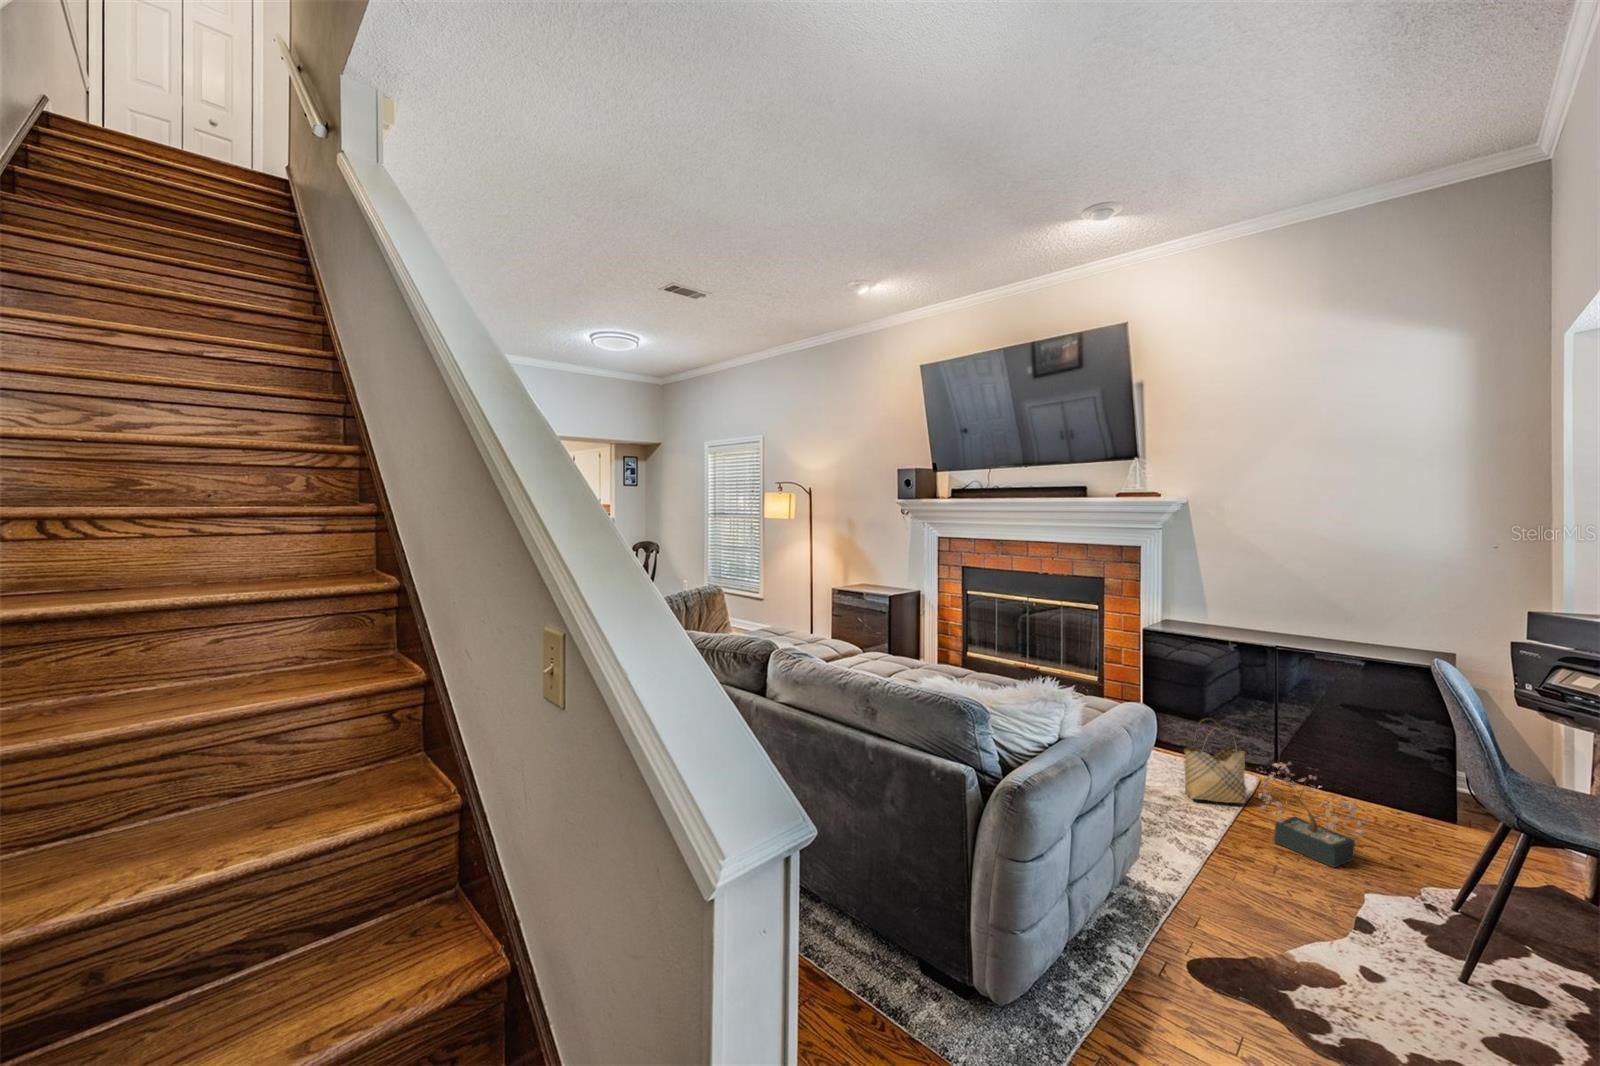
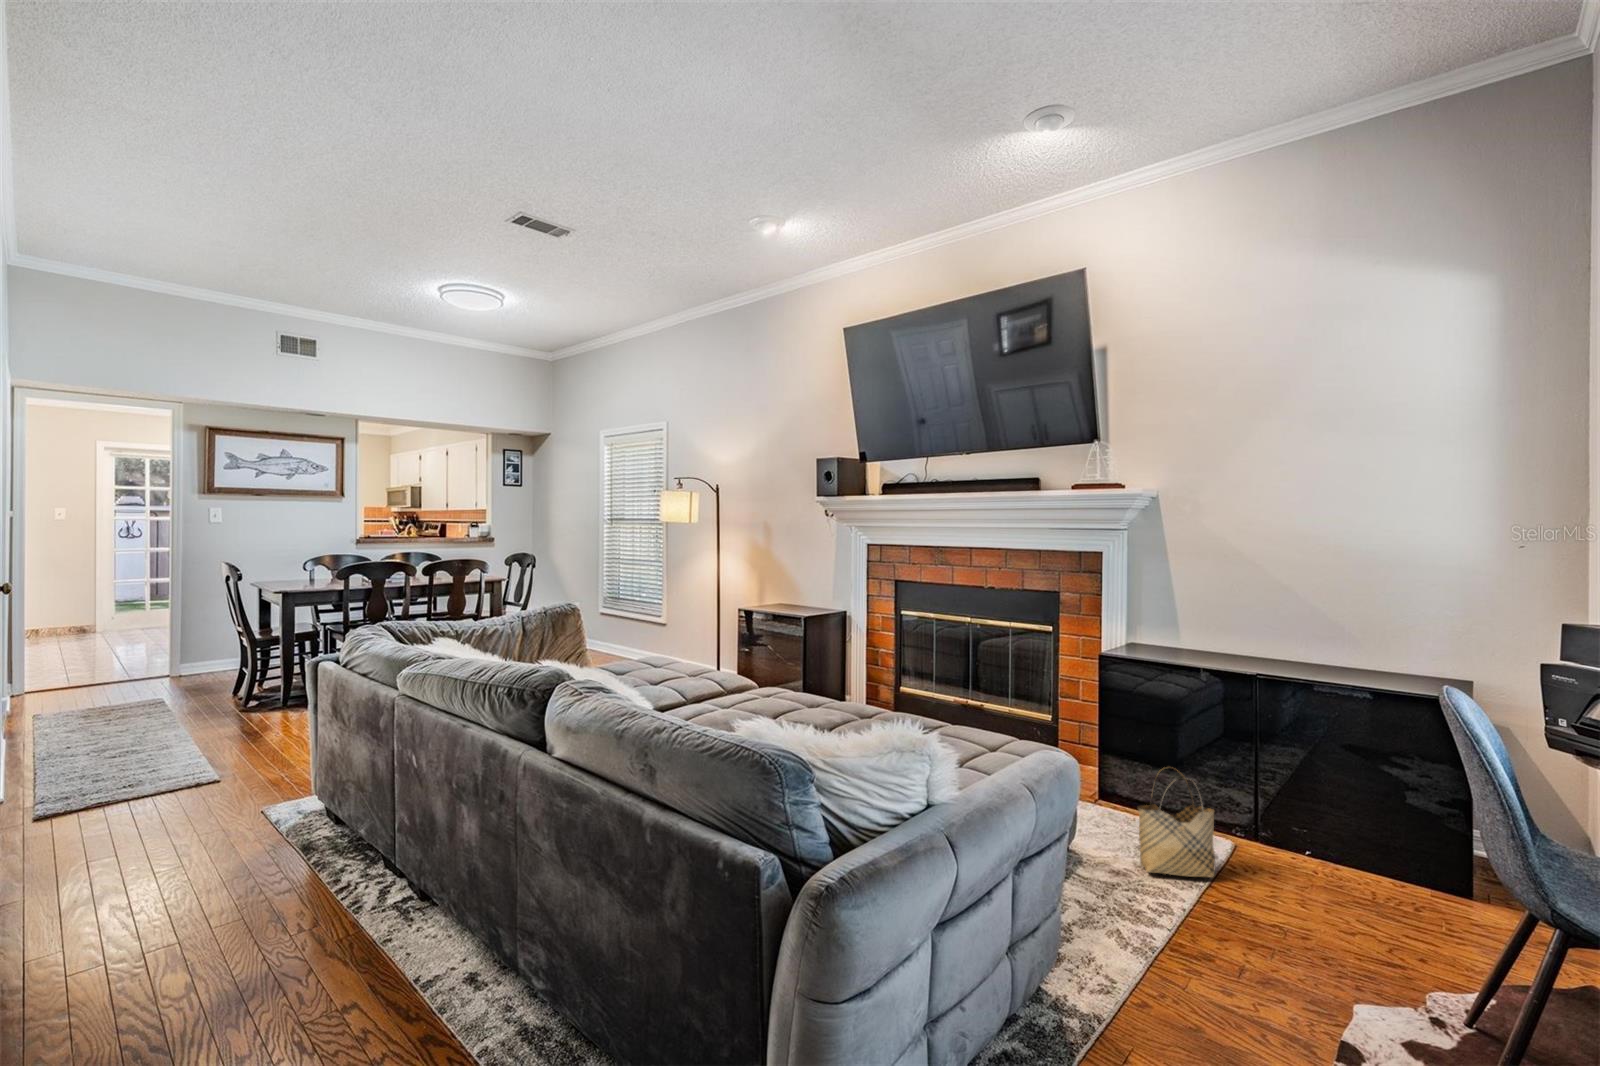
decorative plant: present [1257,762,1369,868] -> none [1220,824,1365,968]

